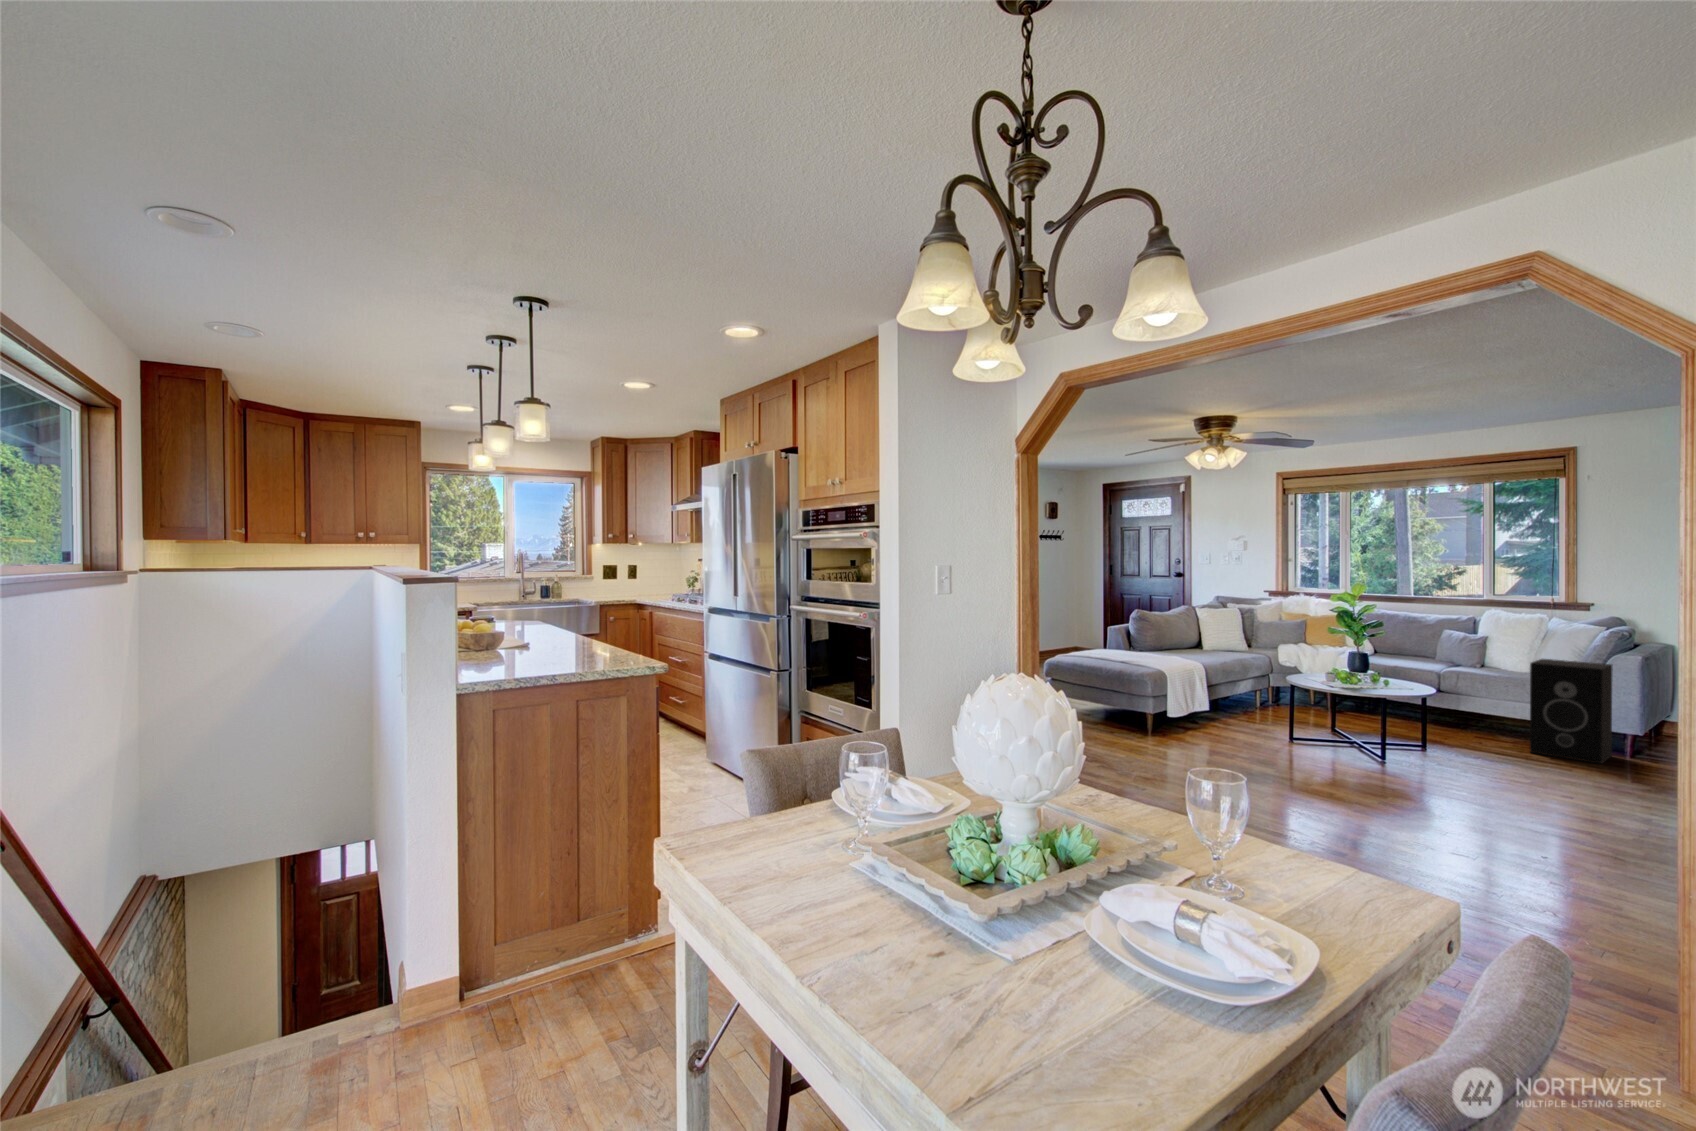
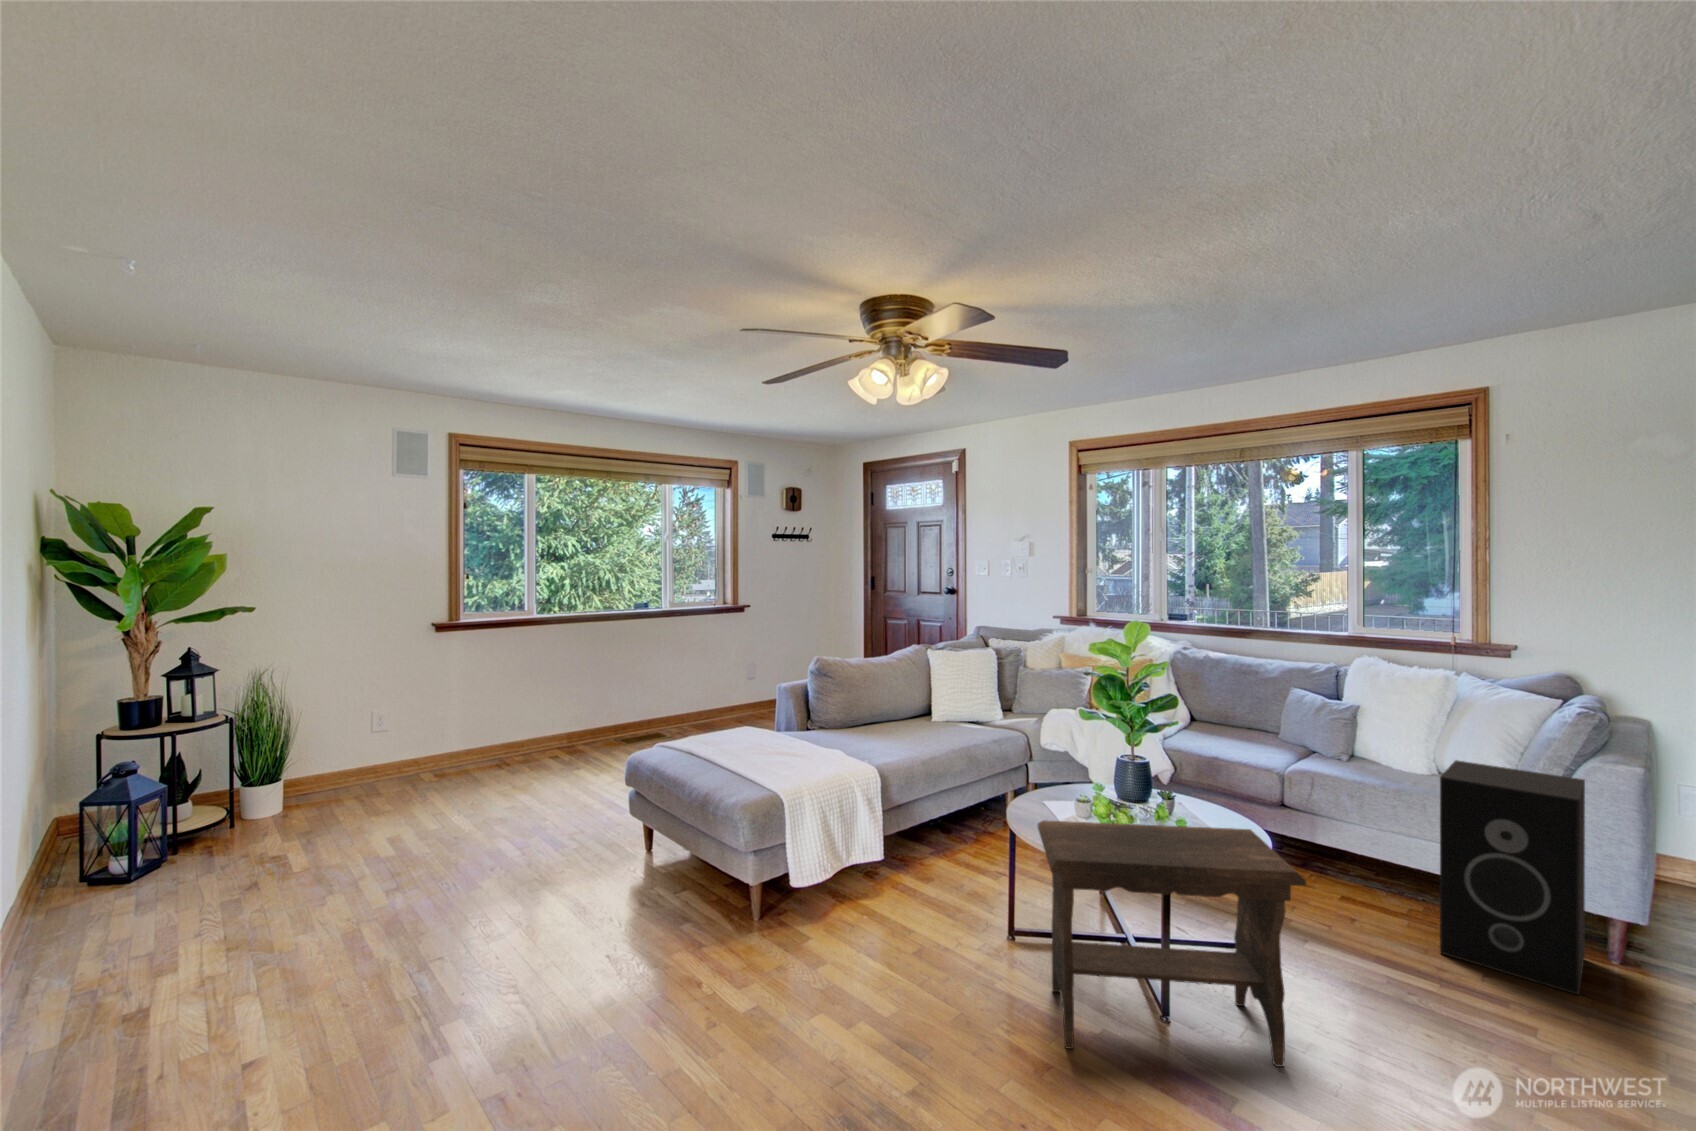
footstool: none [1315,676,1457,774] -> present [1038,820,1306,1067]

